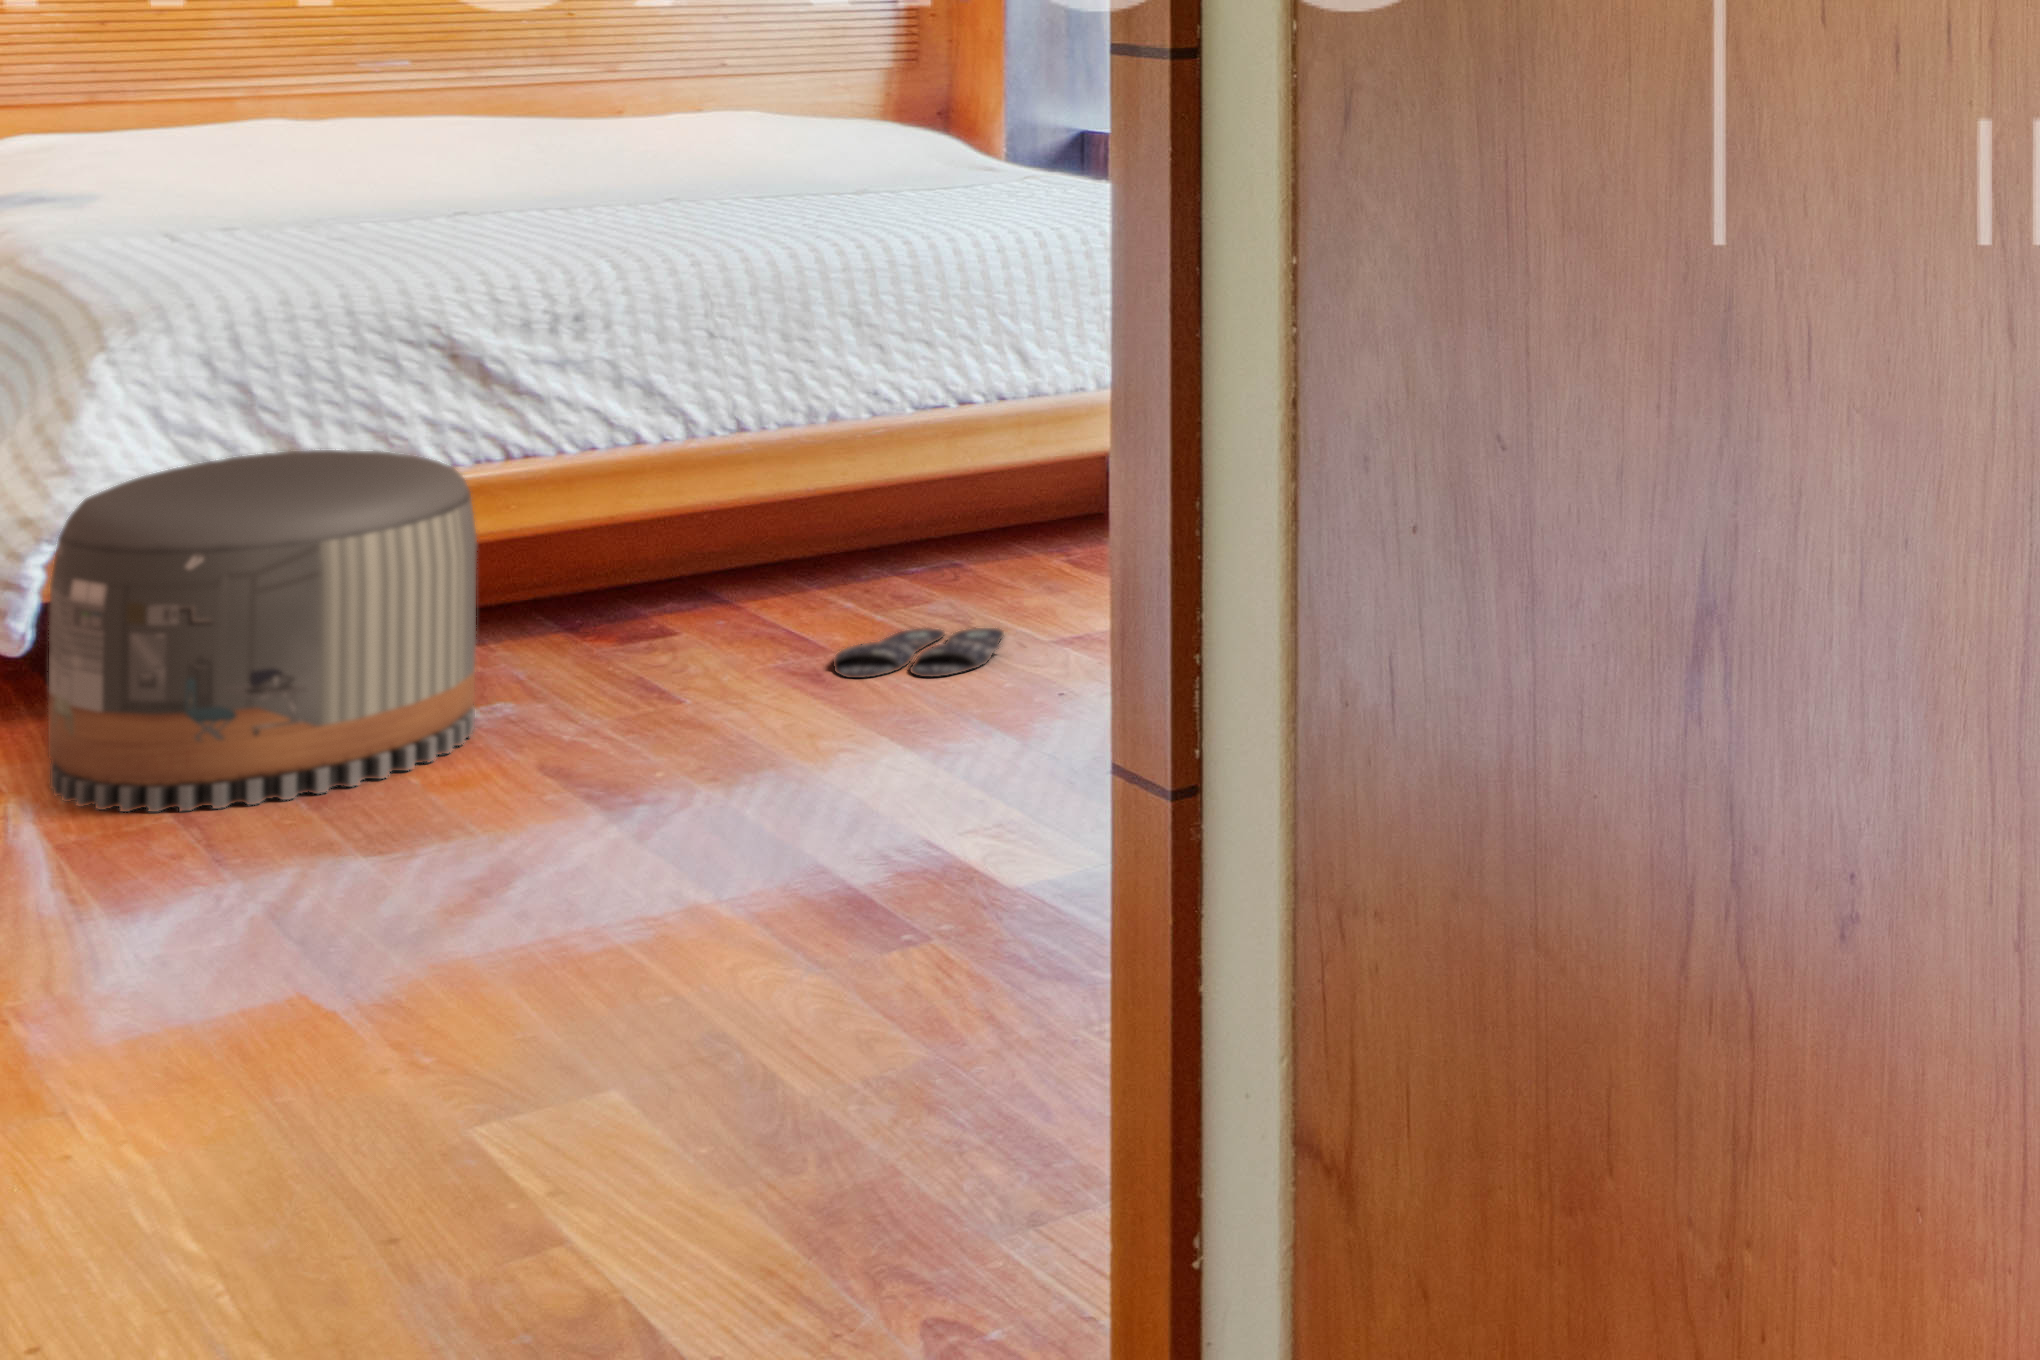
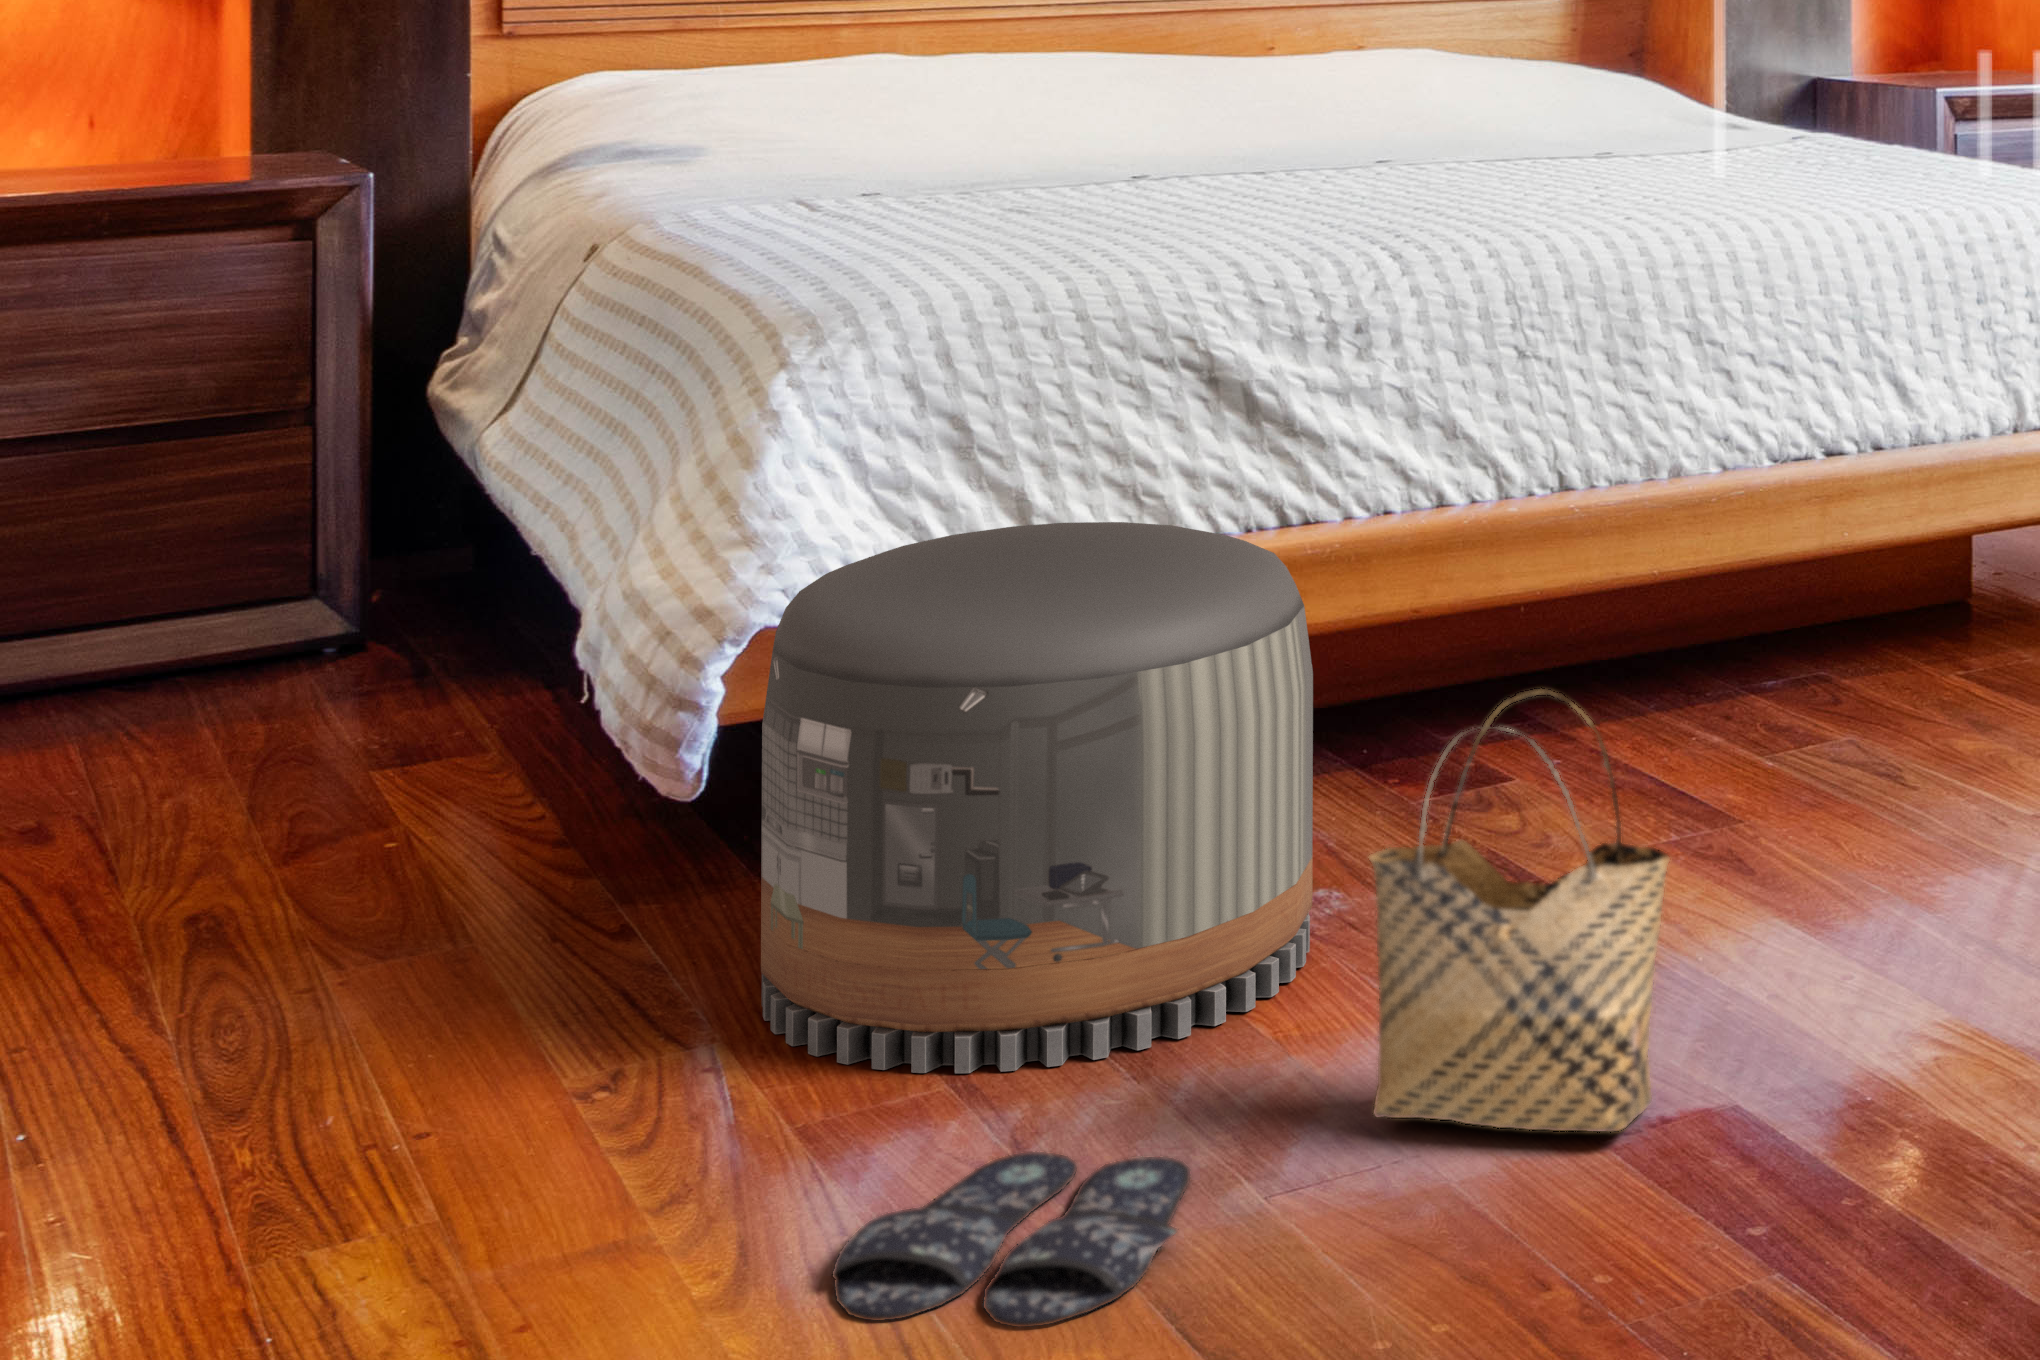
woven basket: none [462,542,676,821] -> present [1369,689,1669,1131]
slippers: present [834,628,1004,678] -> present [832,1152,1190,1327]

